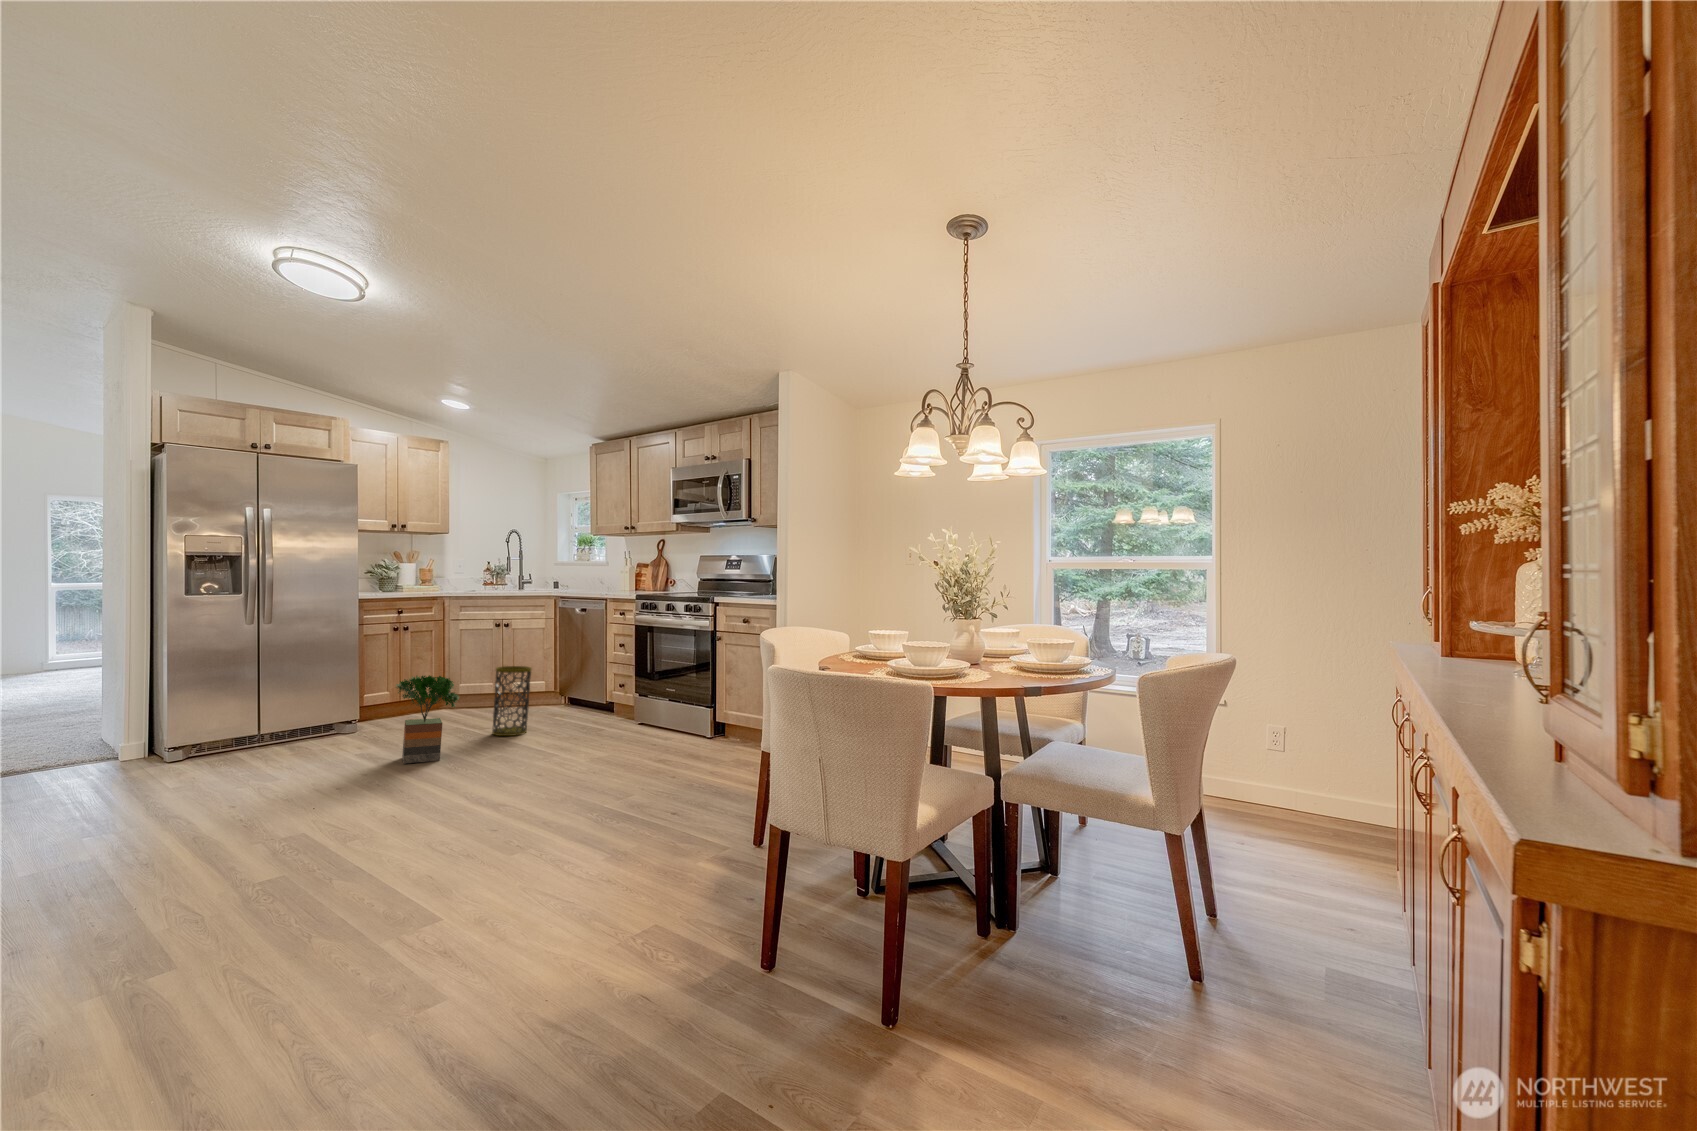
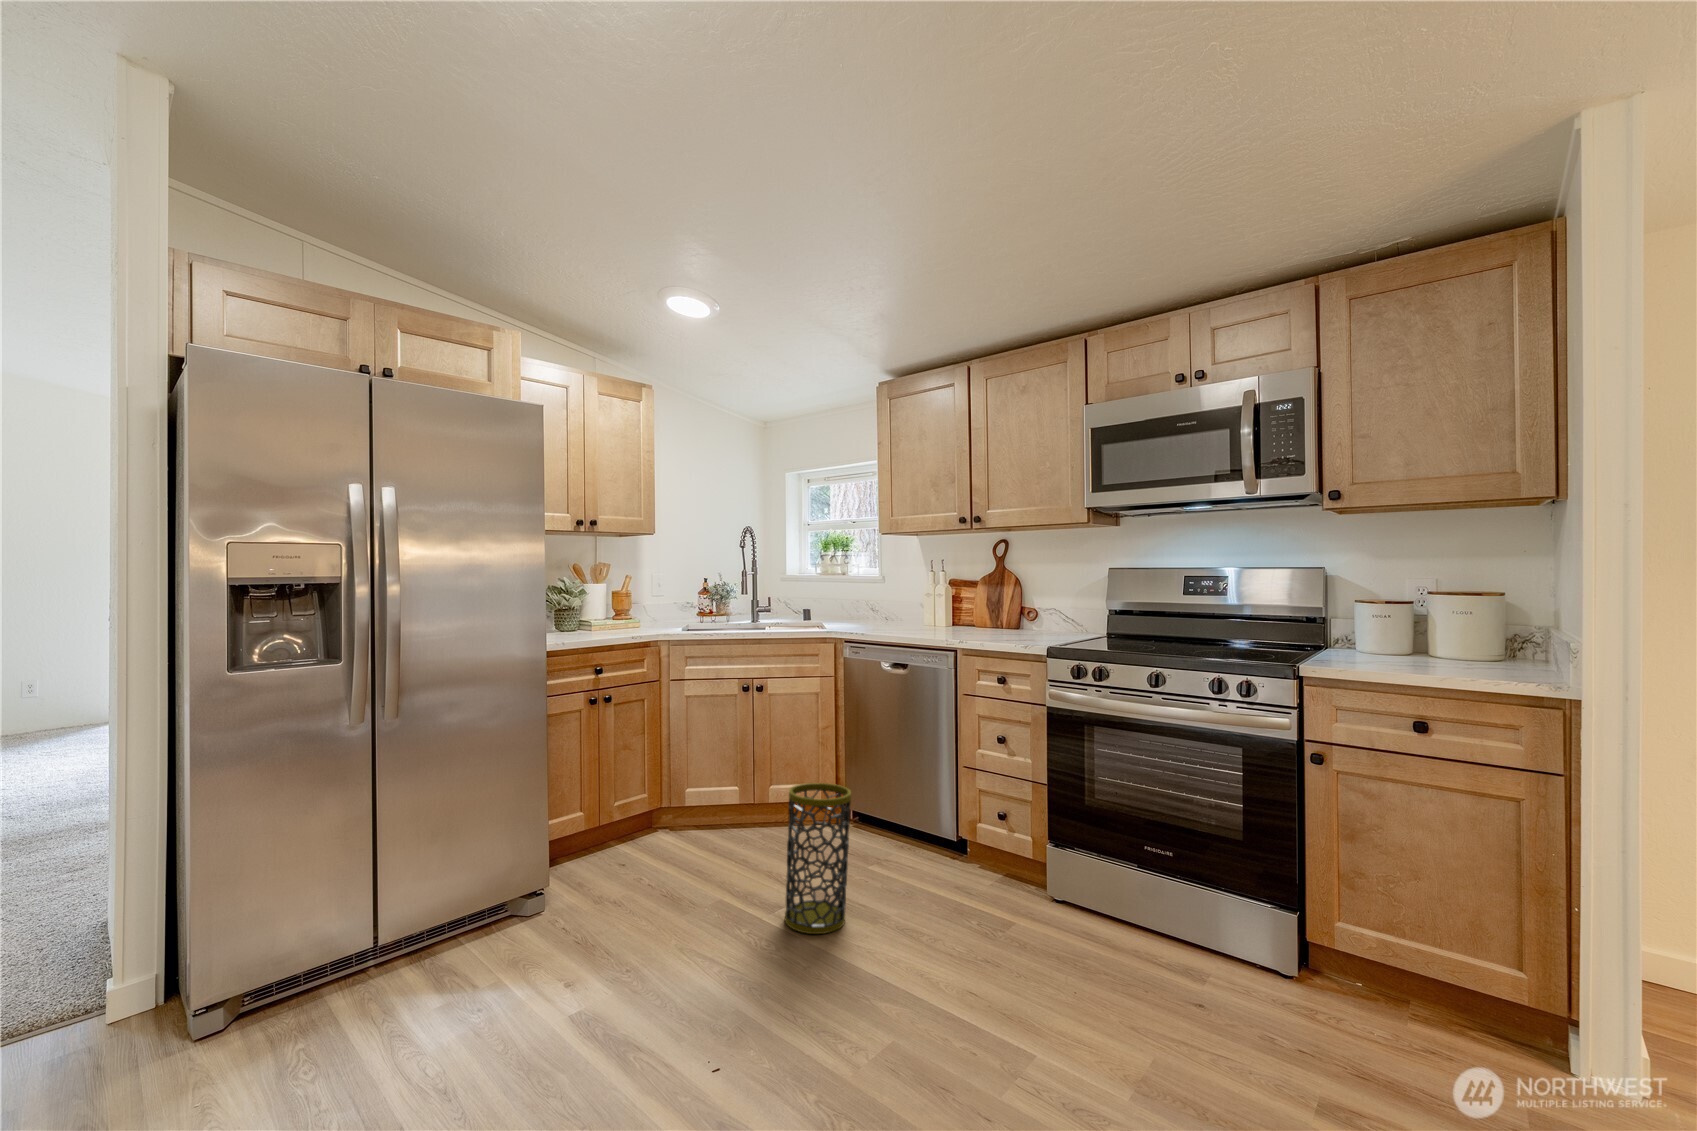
potted tree: present [396,675,459,763] -> none [638,836,775,1064]

